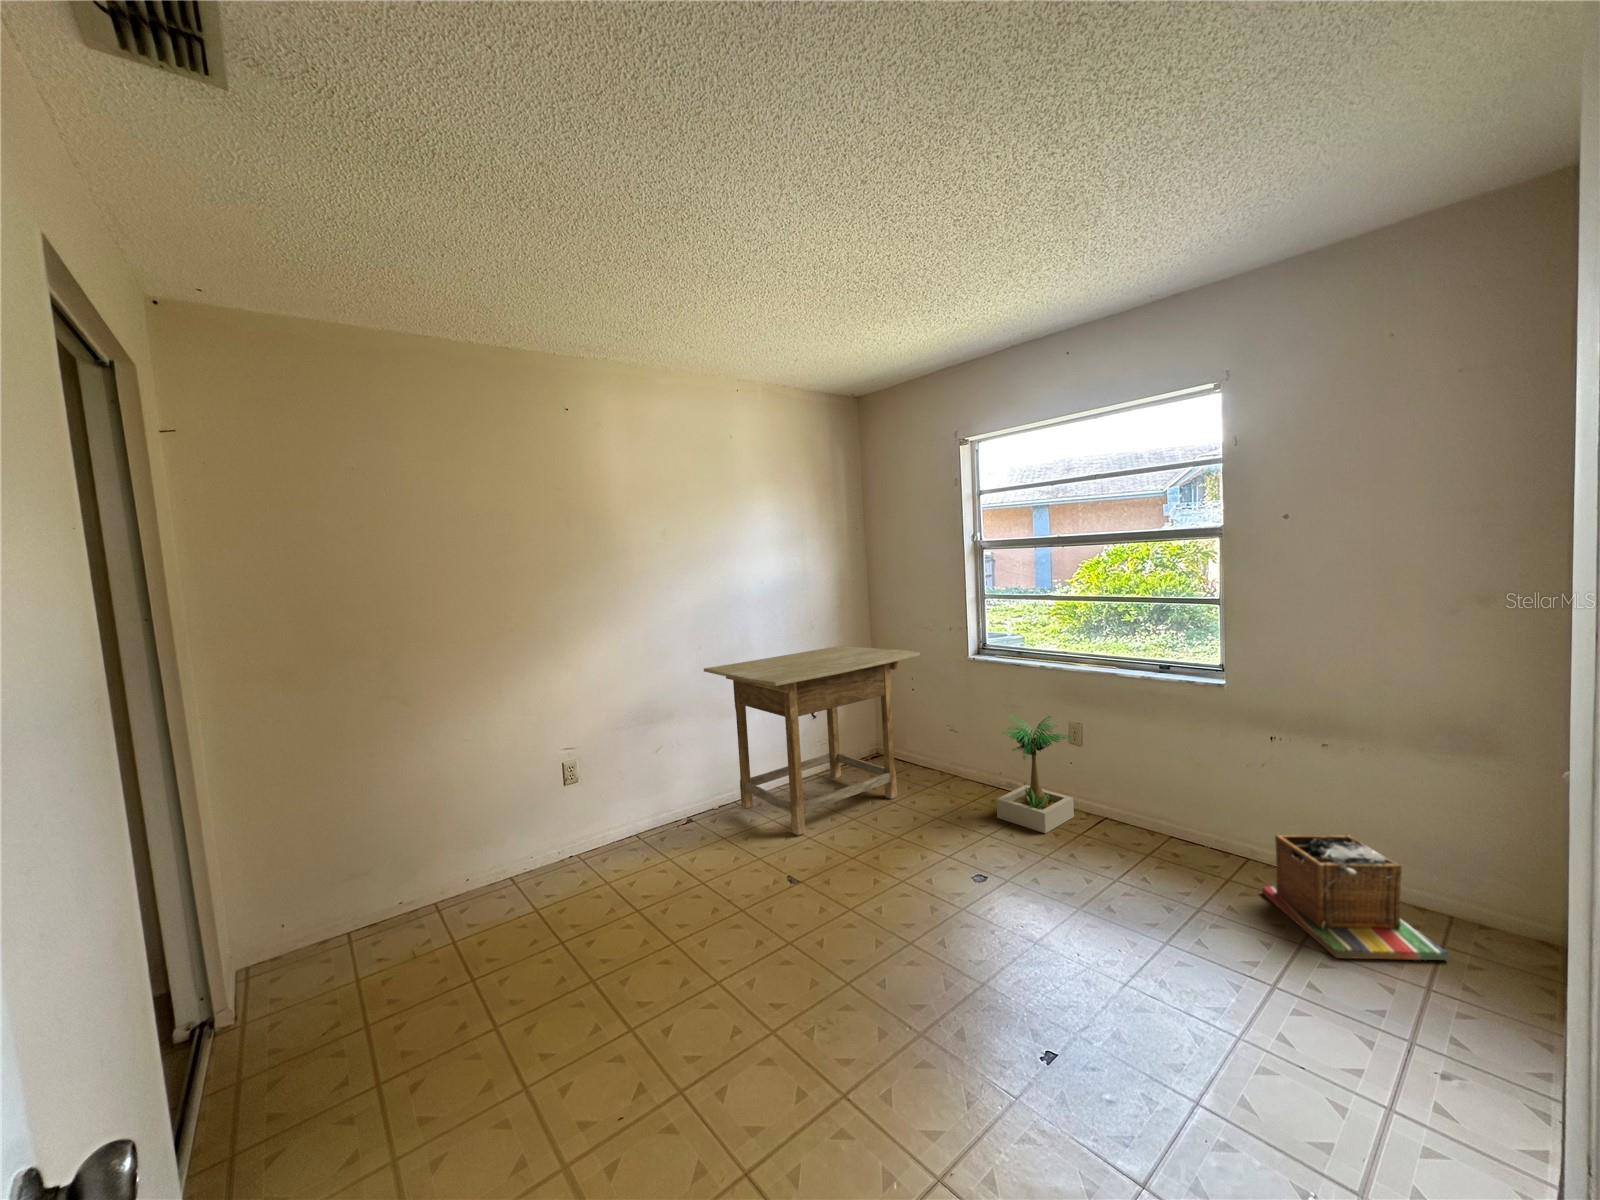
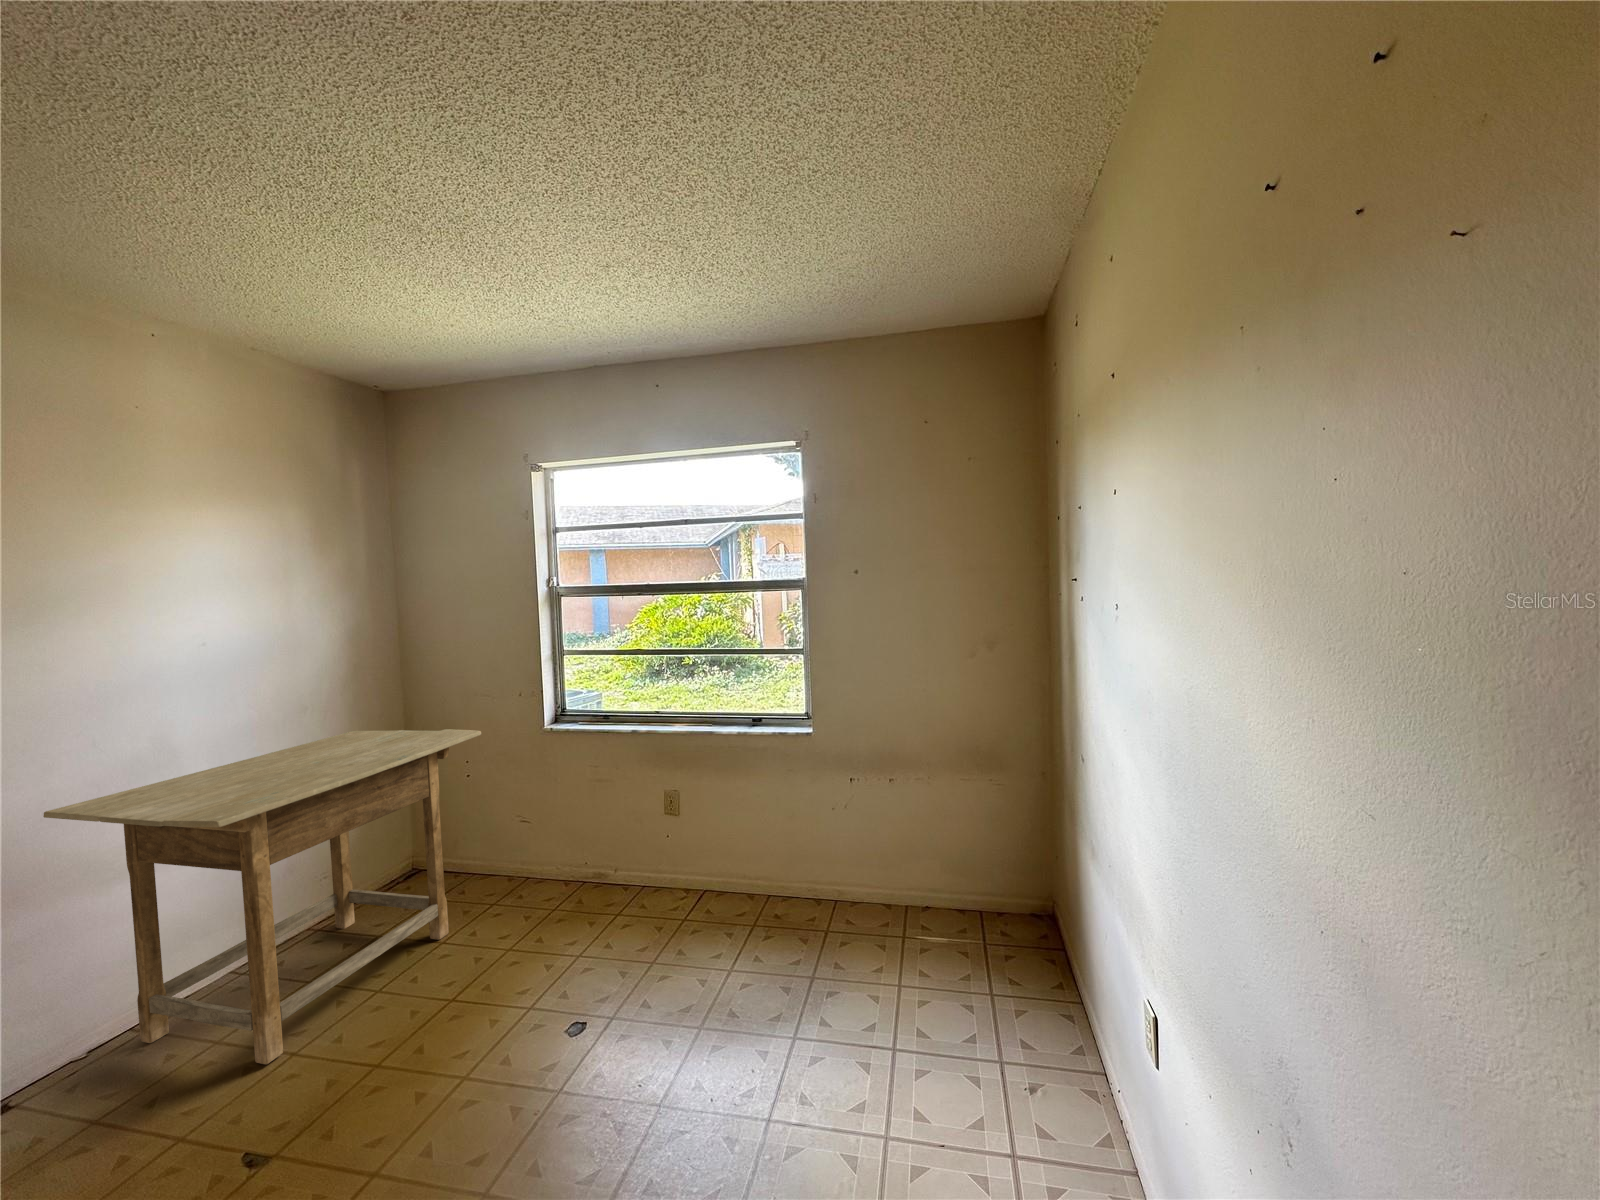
potted plant: present [996,715,1074,833] -> none [582,784,678,930]
laundry basket: present [1262,835,1448,960] -> none [854,857,988,987]

